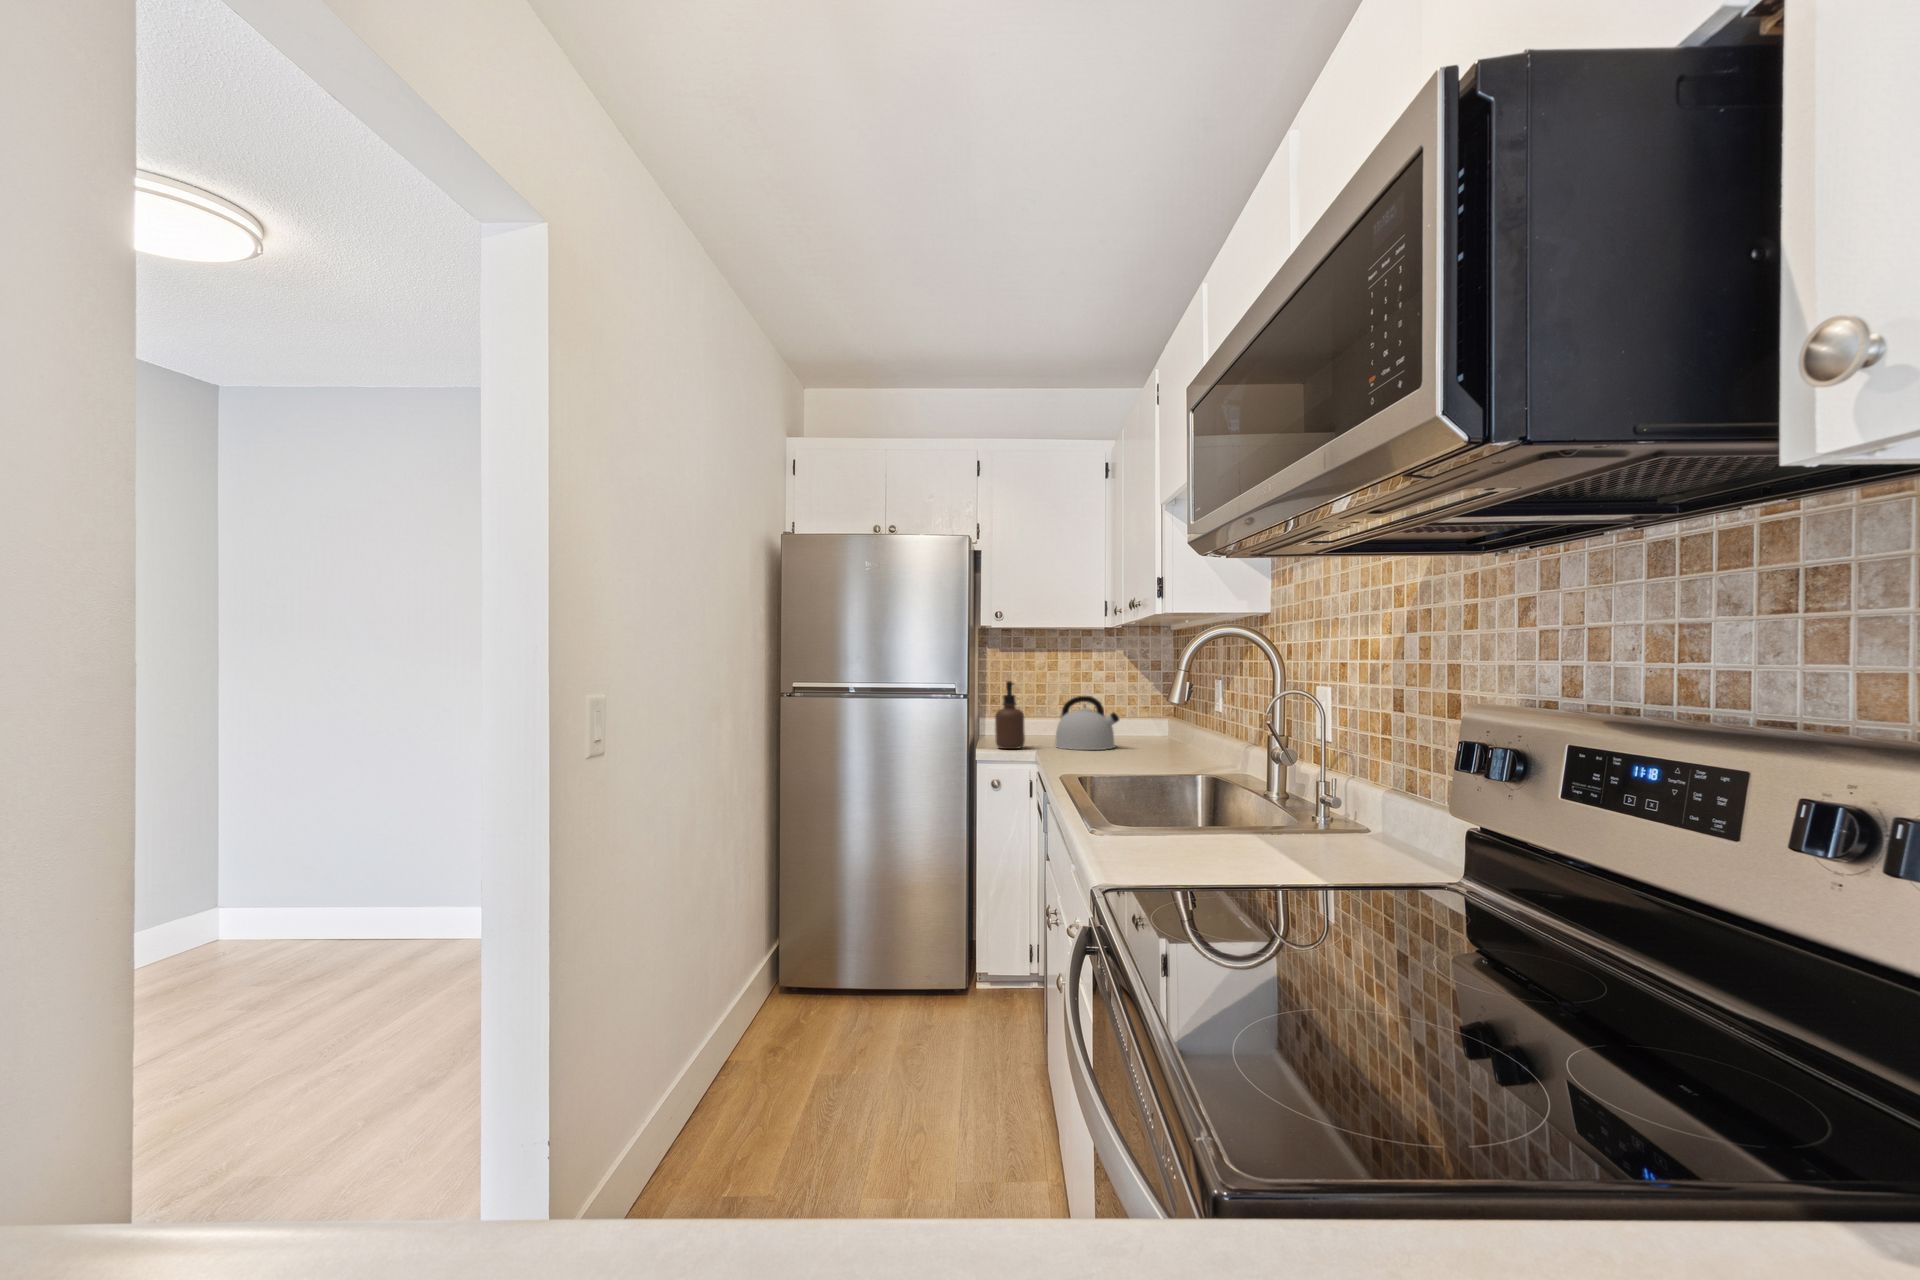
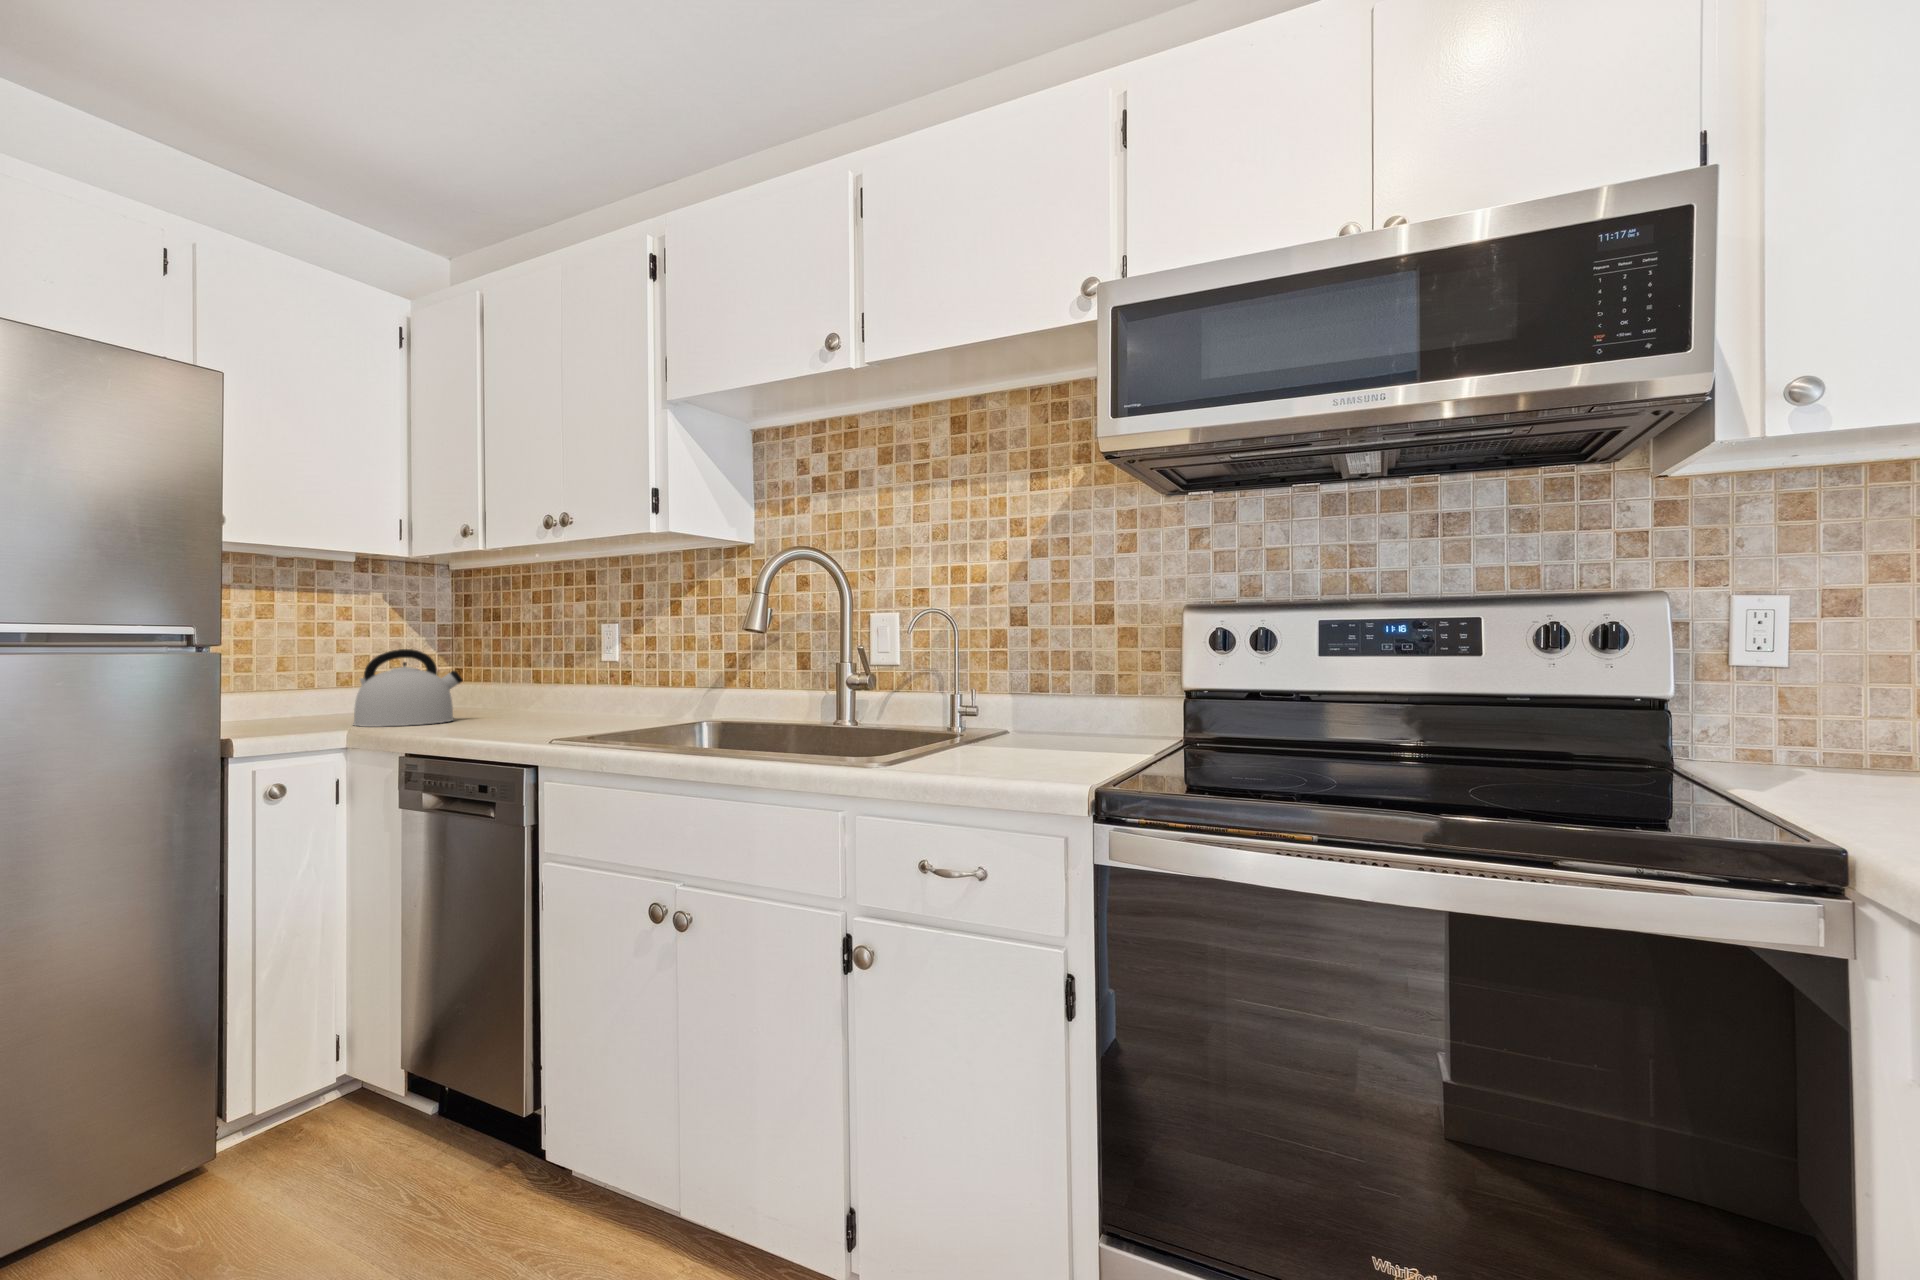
soap dispenser: present [995,681,1025,749] -> none [265,626,324,735]

